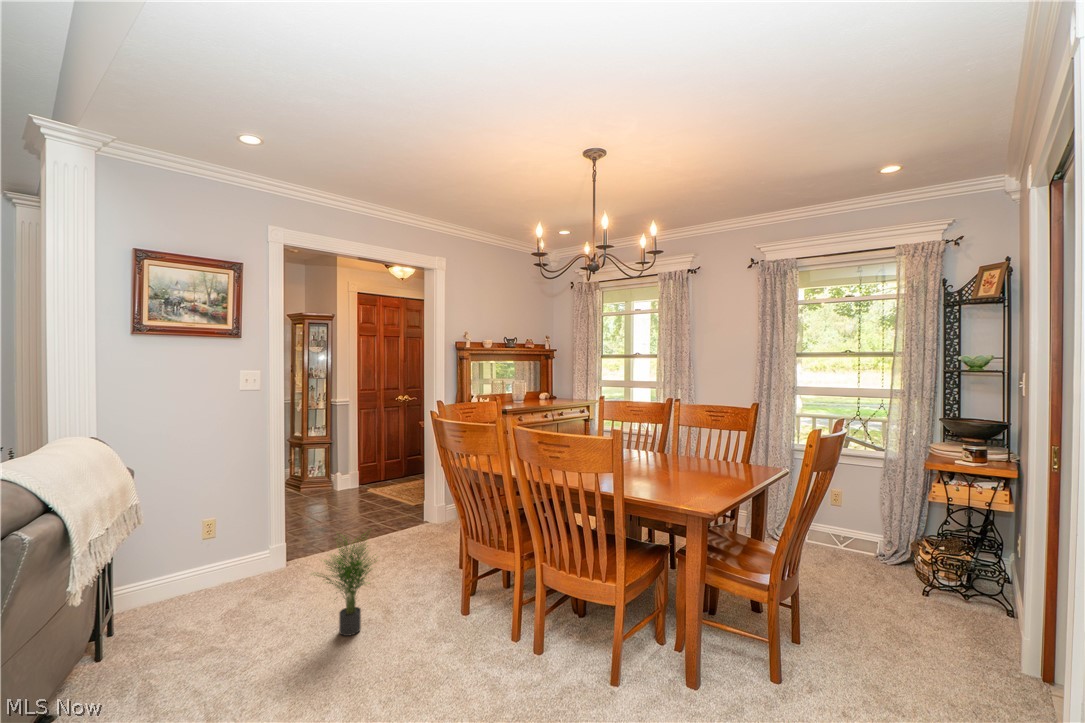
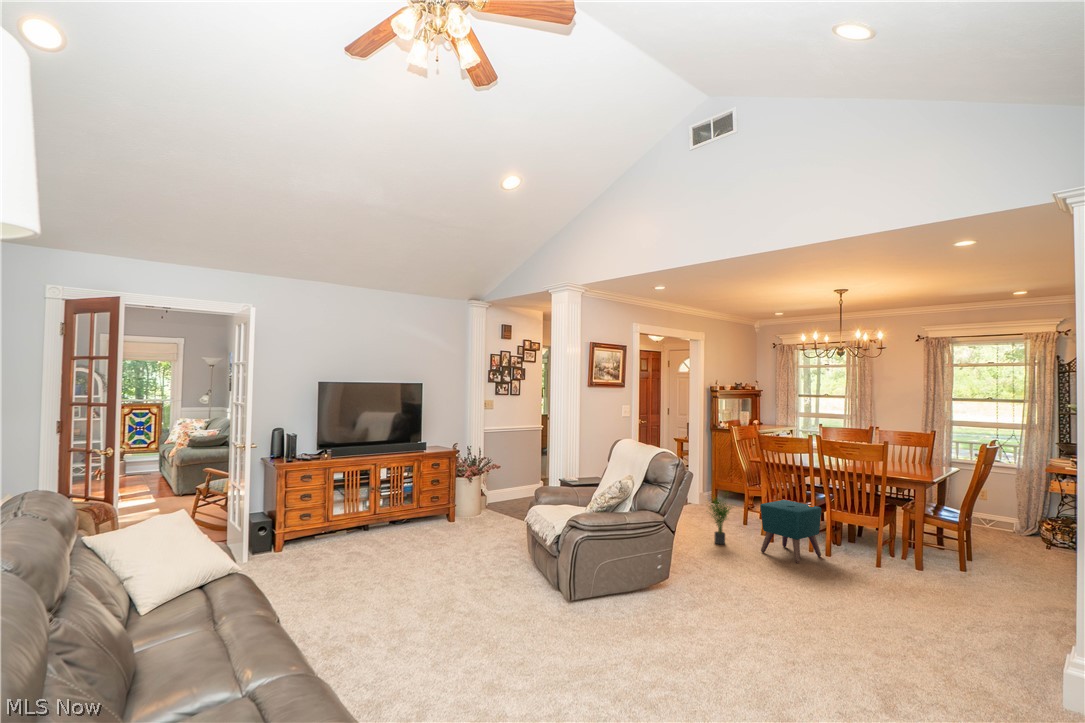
ottoman: none [401,542,517,695] -> present [760,500,822,563]

